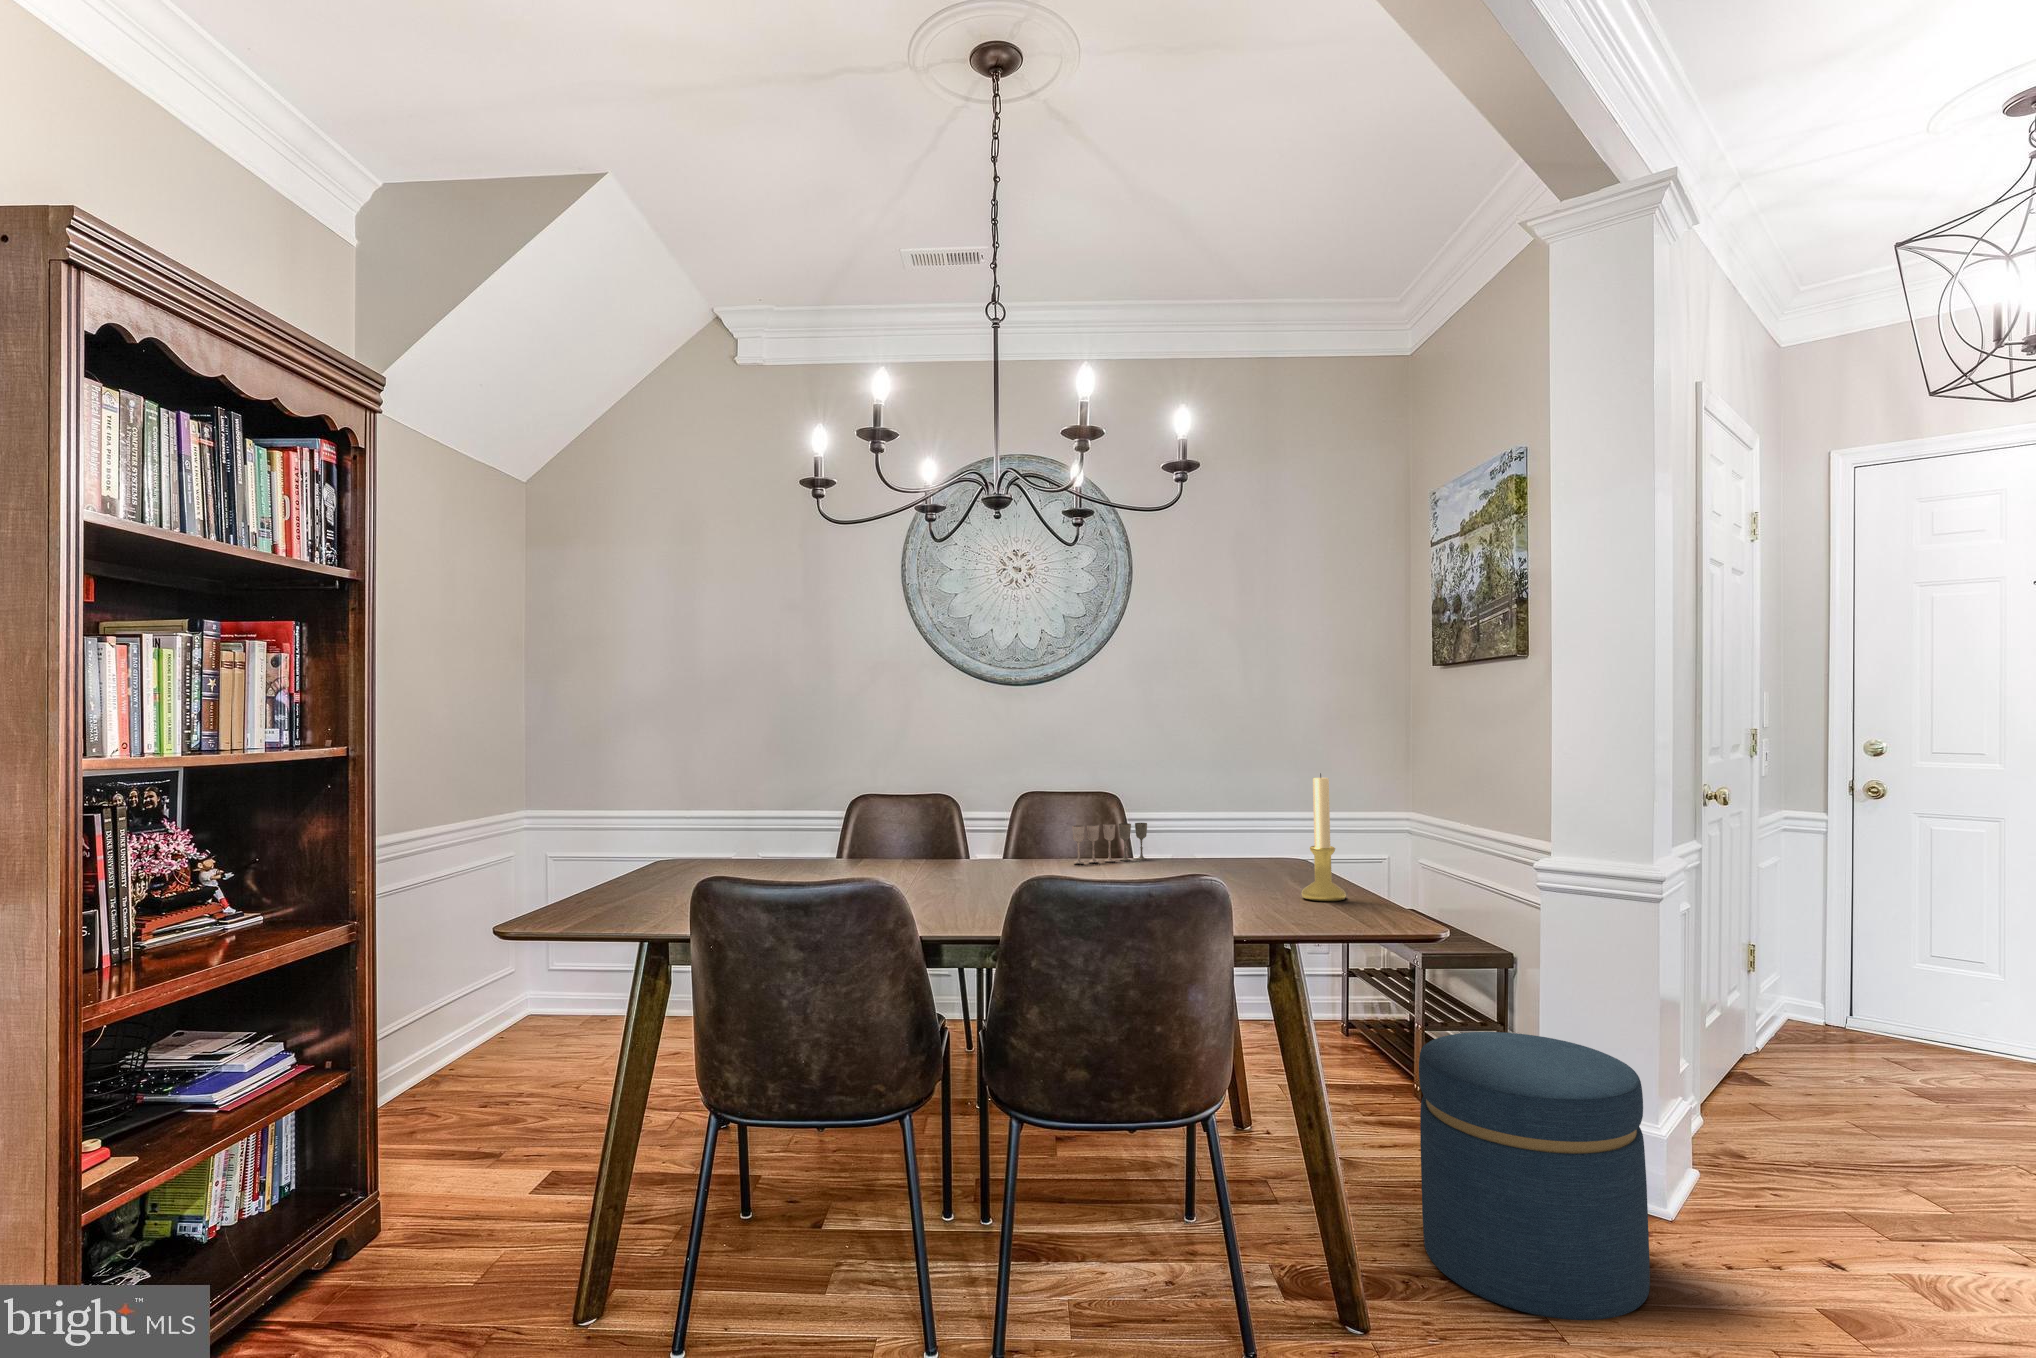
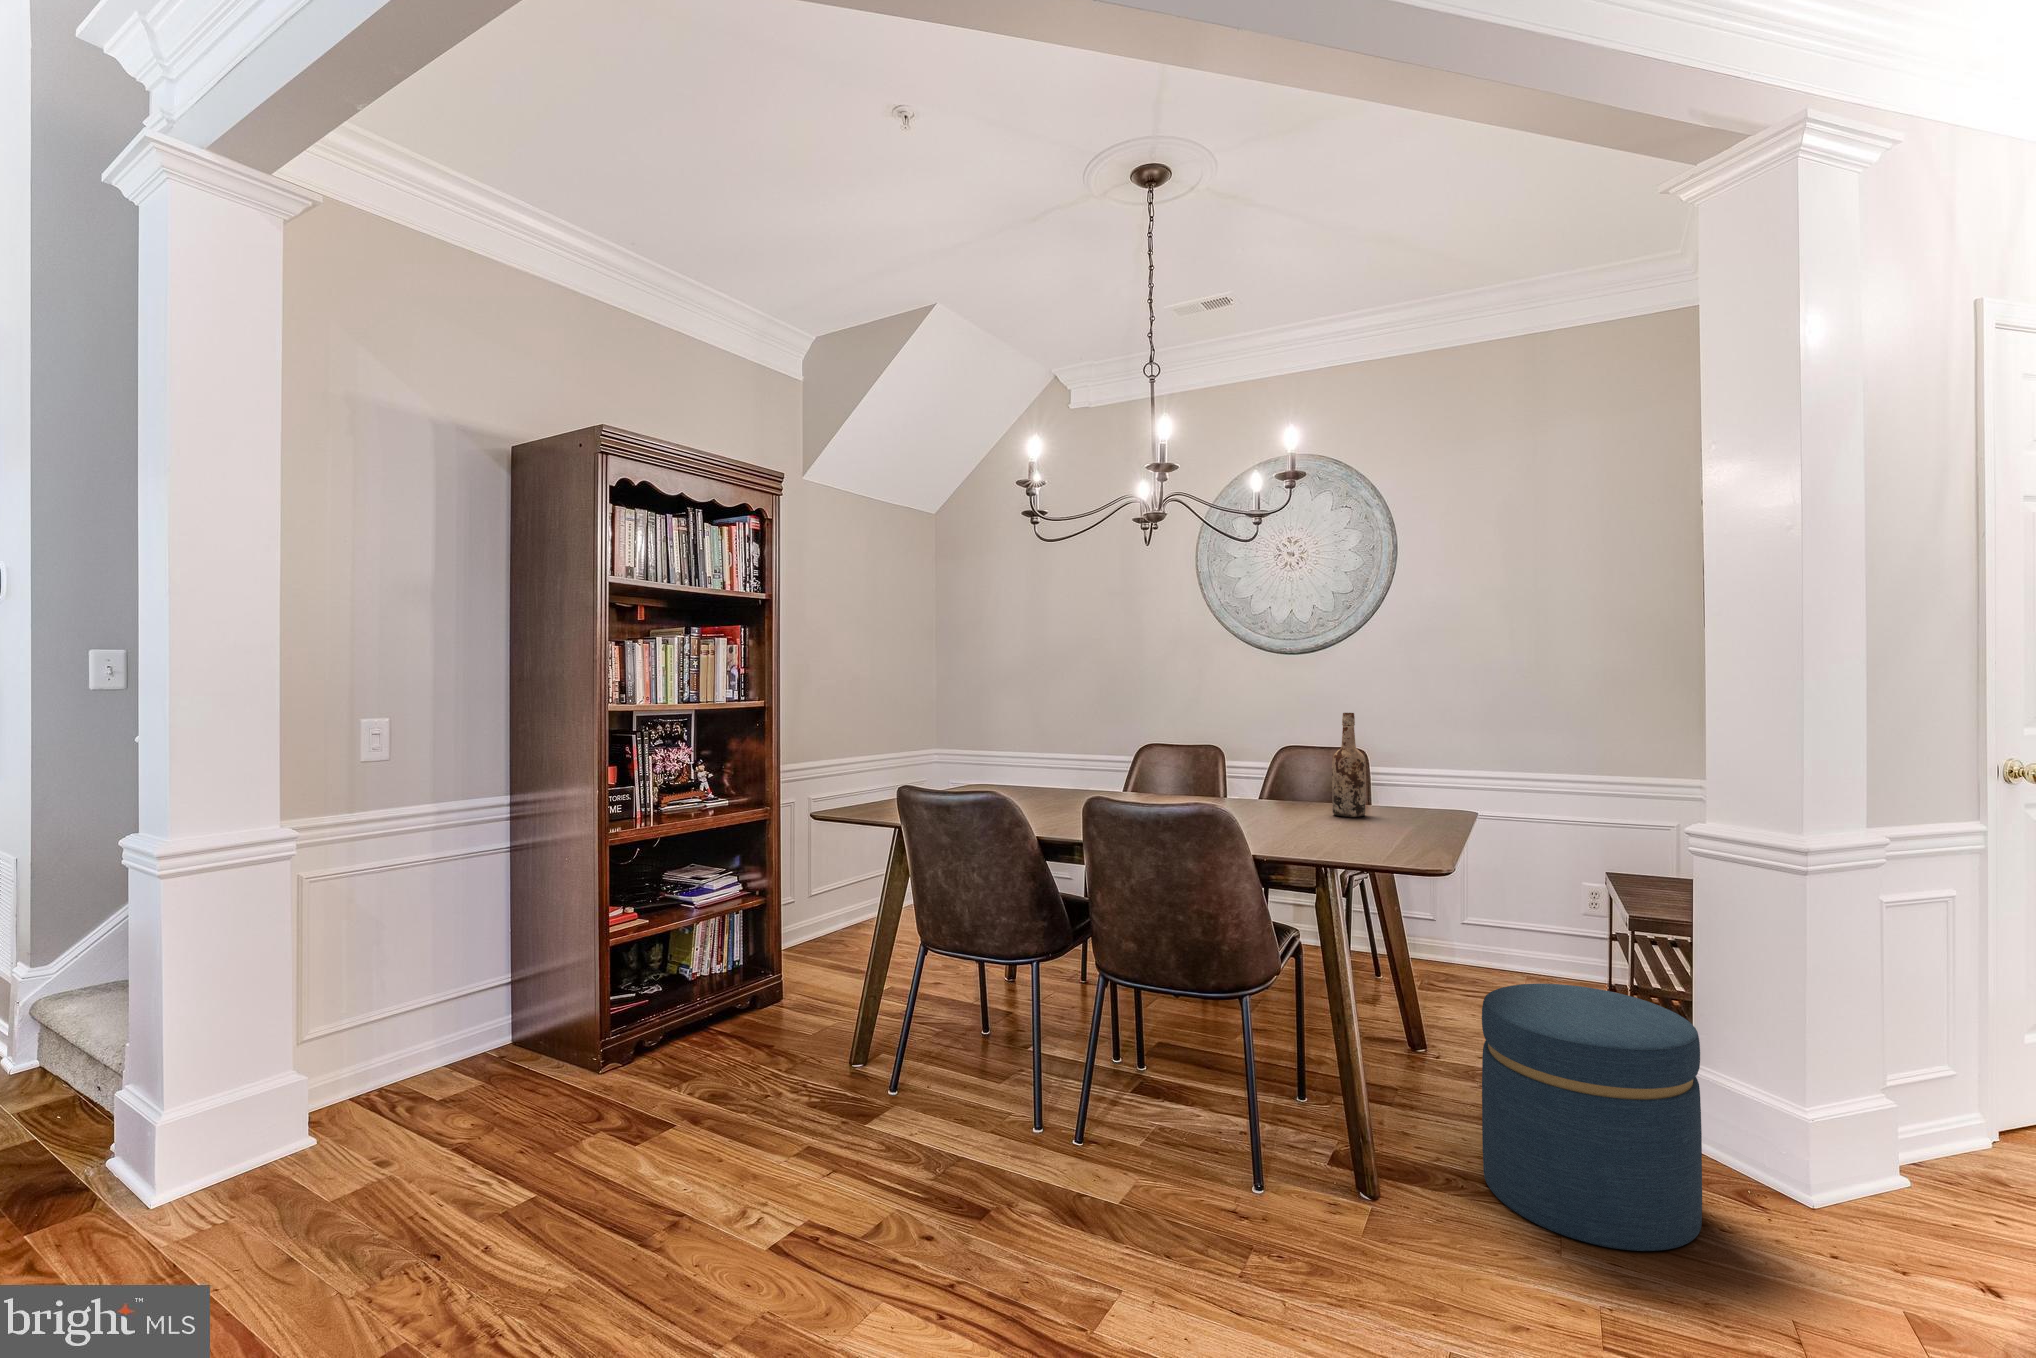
wine bottle: none [1167,747,1204,868] -> present [1332,713,1366,817]
candle holder: present [1302,773,1346,901] -> none [1369,738,1409,848]
wine glass: present [1072,823,1147,863] -> none [1263,776,1335,809]

